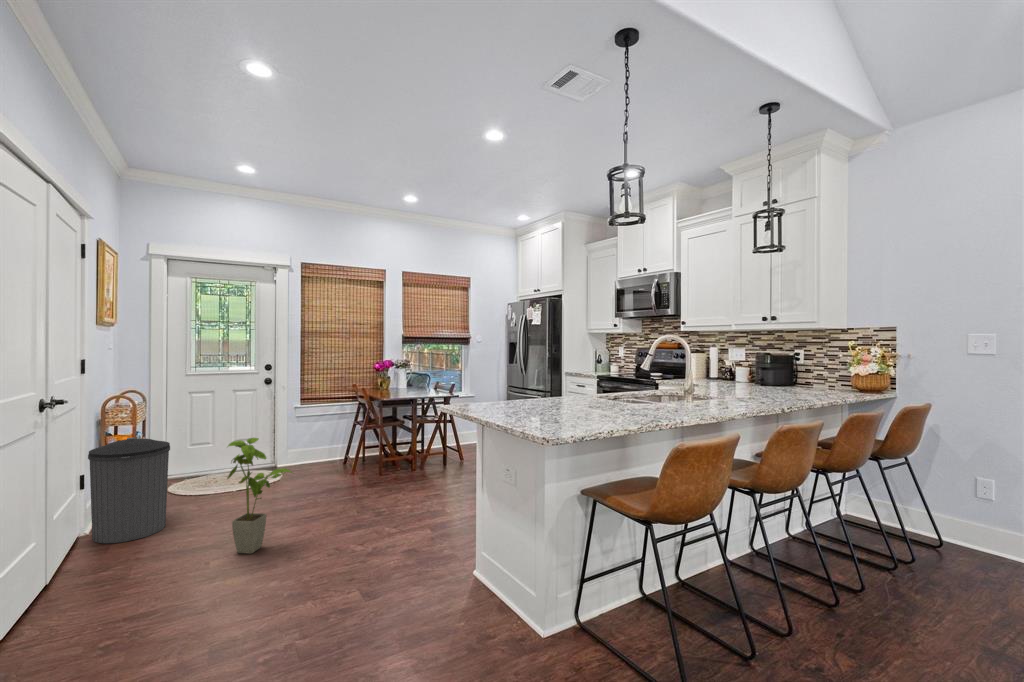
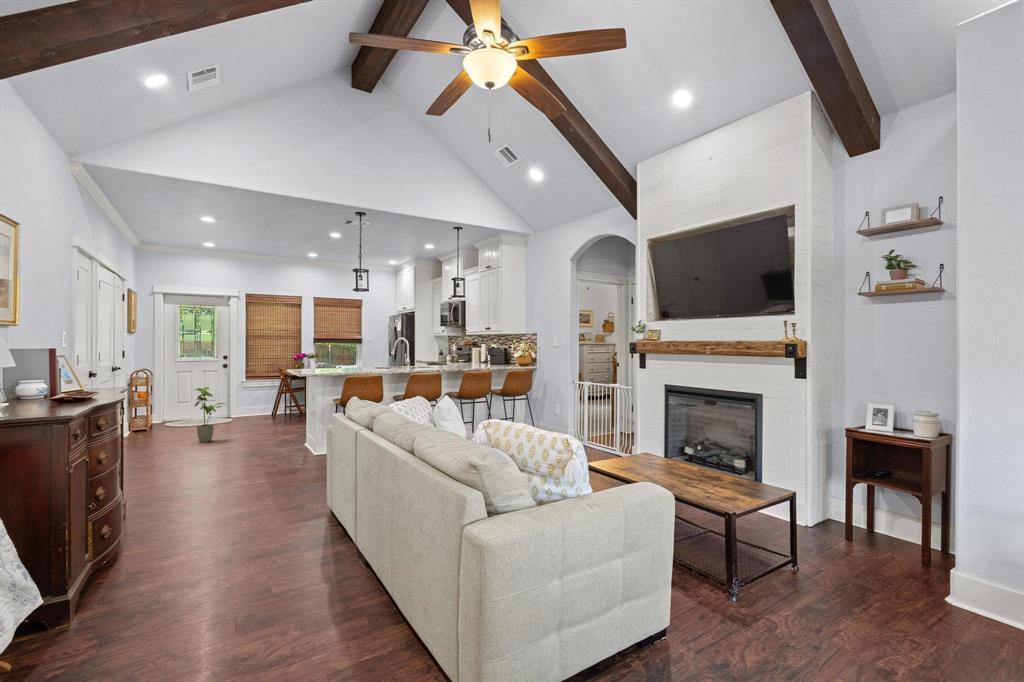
trash can: present [88,437,170,543] -> none [127,390,167,440]

